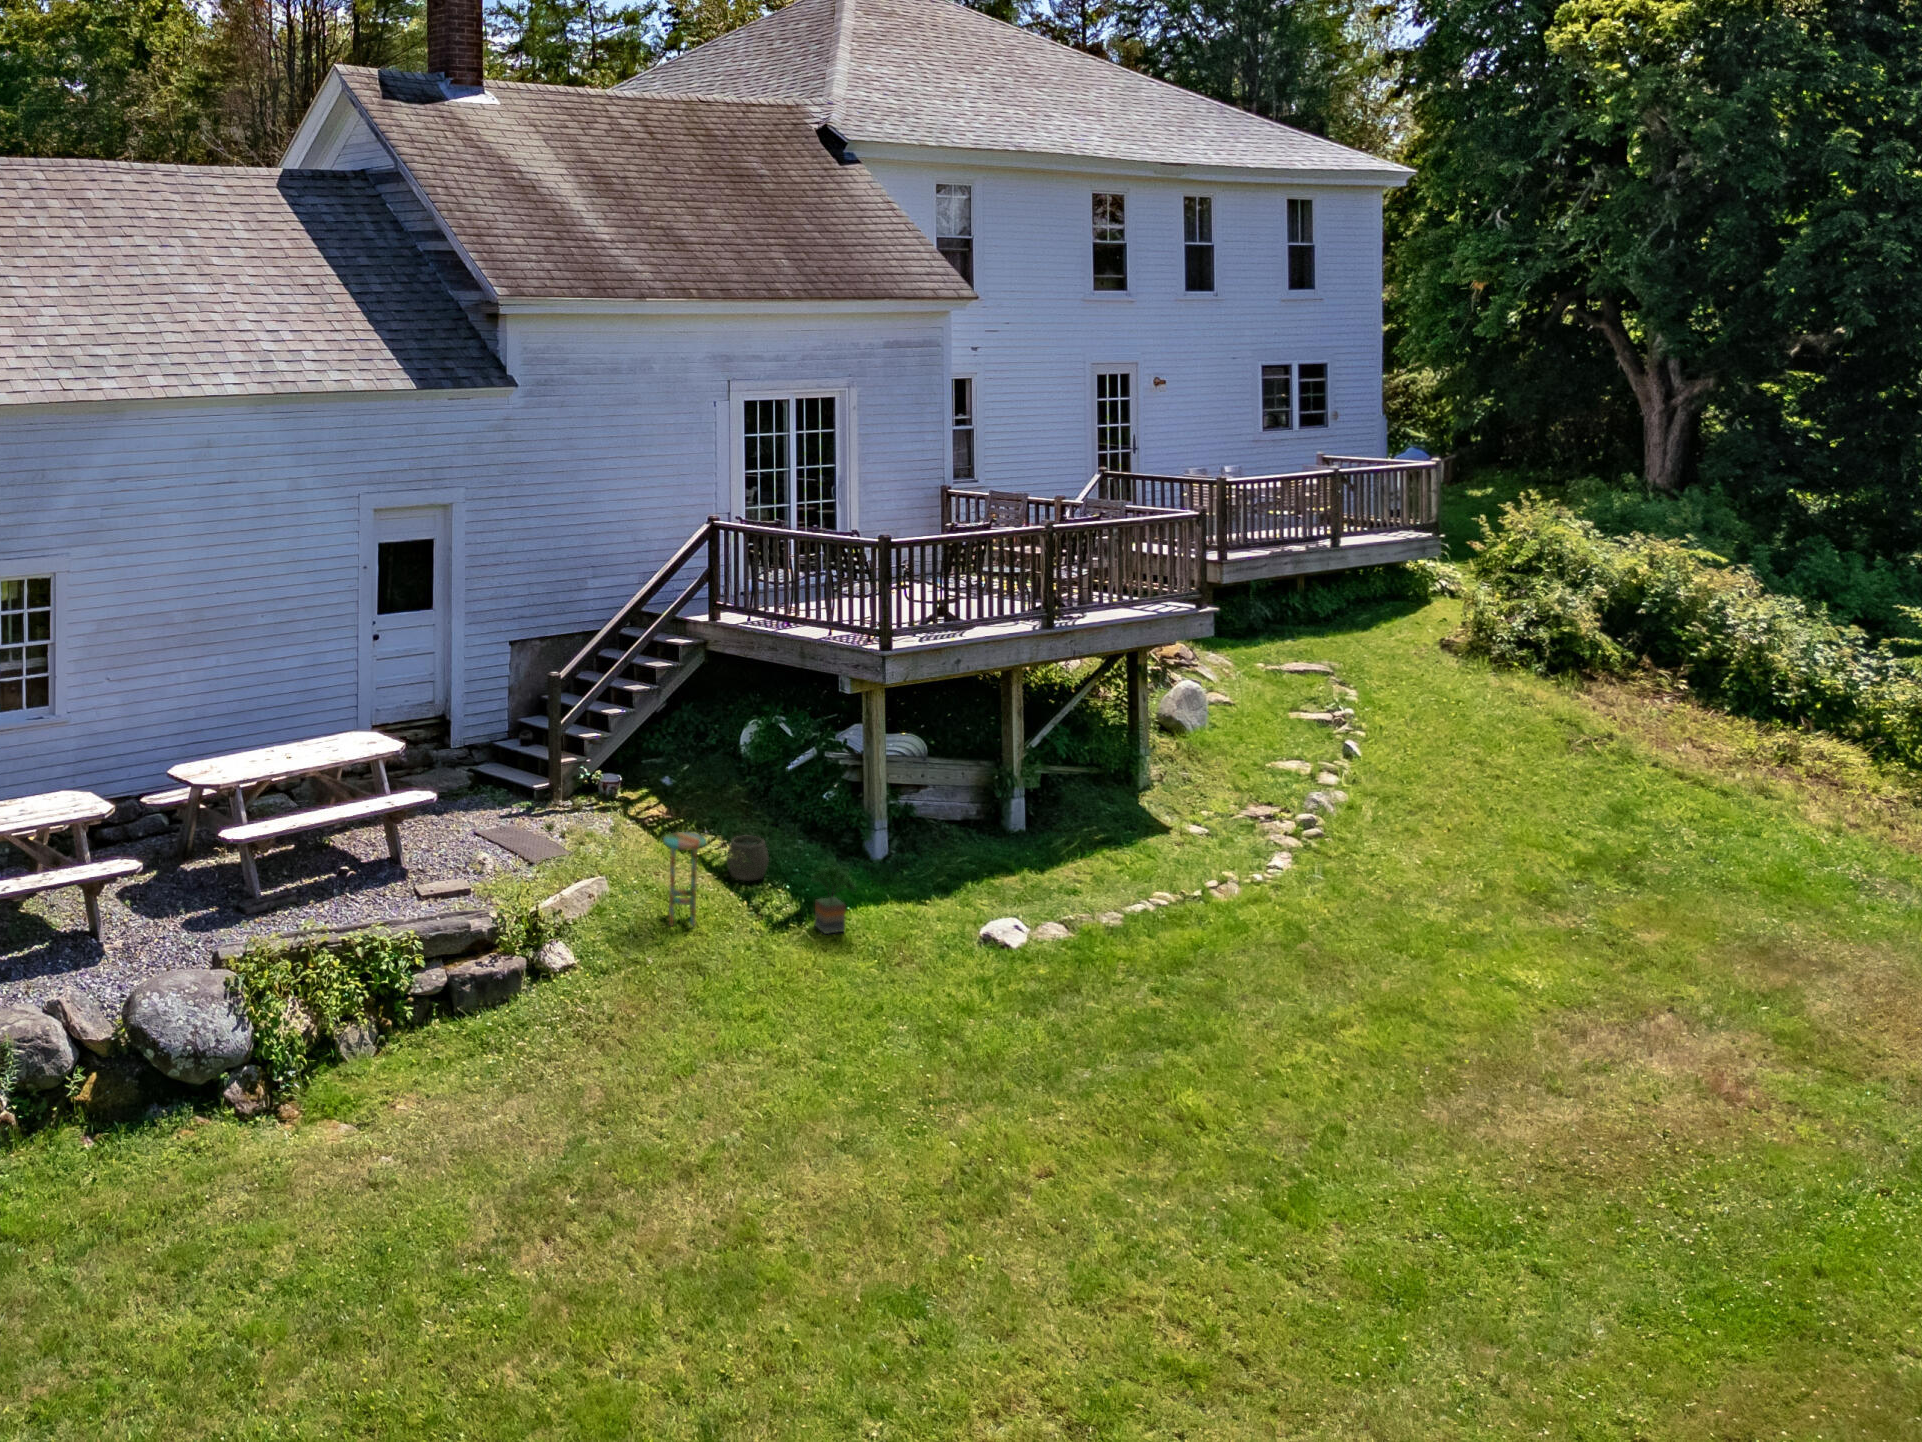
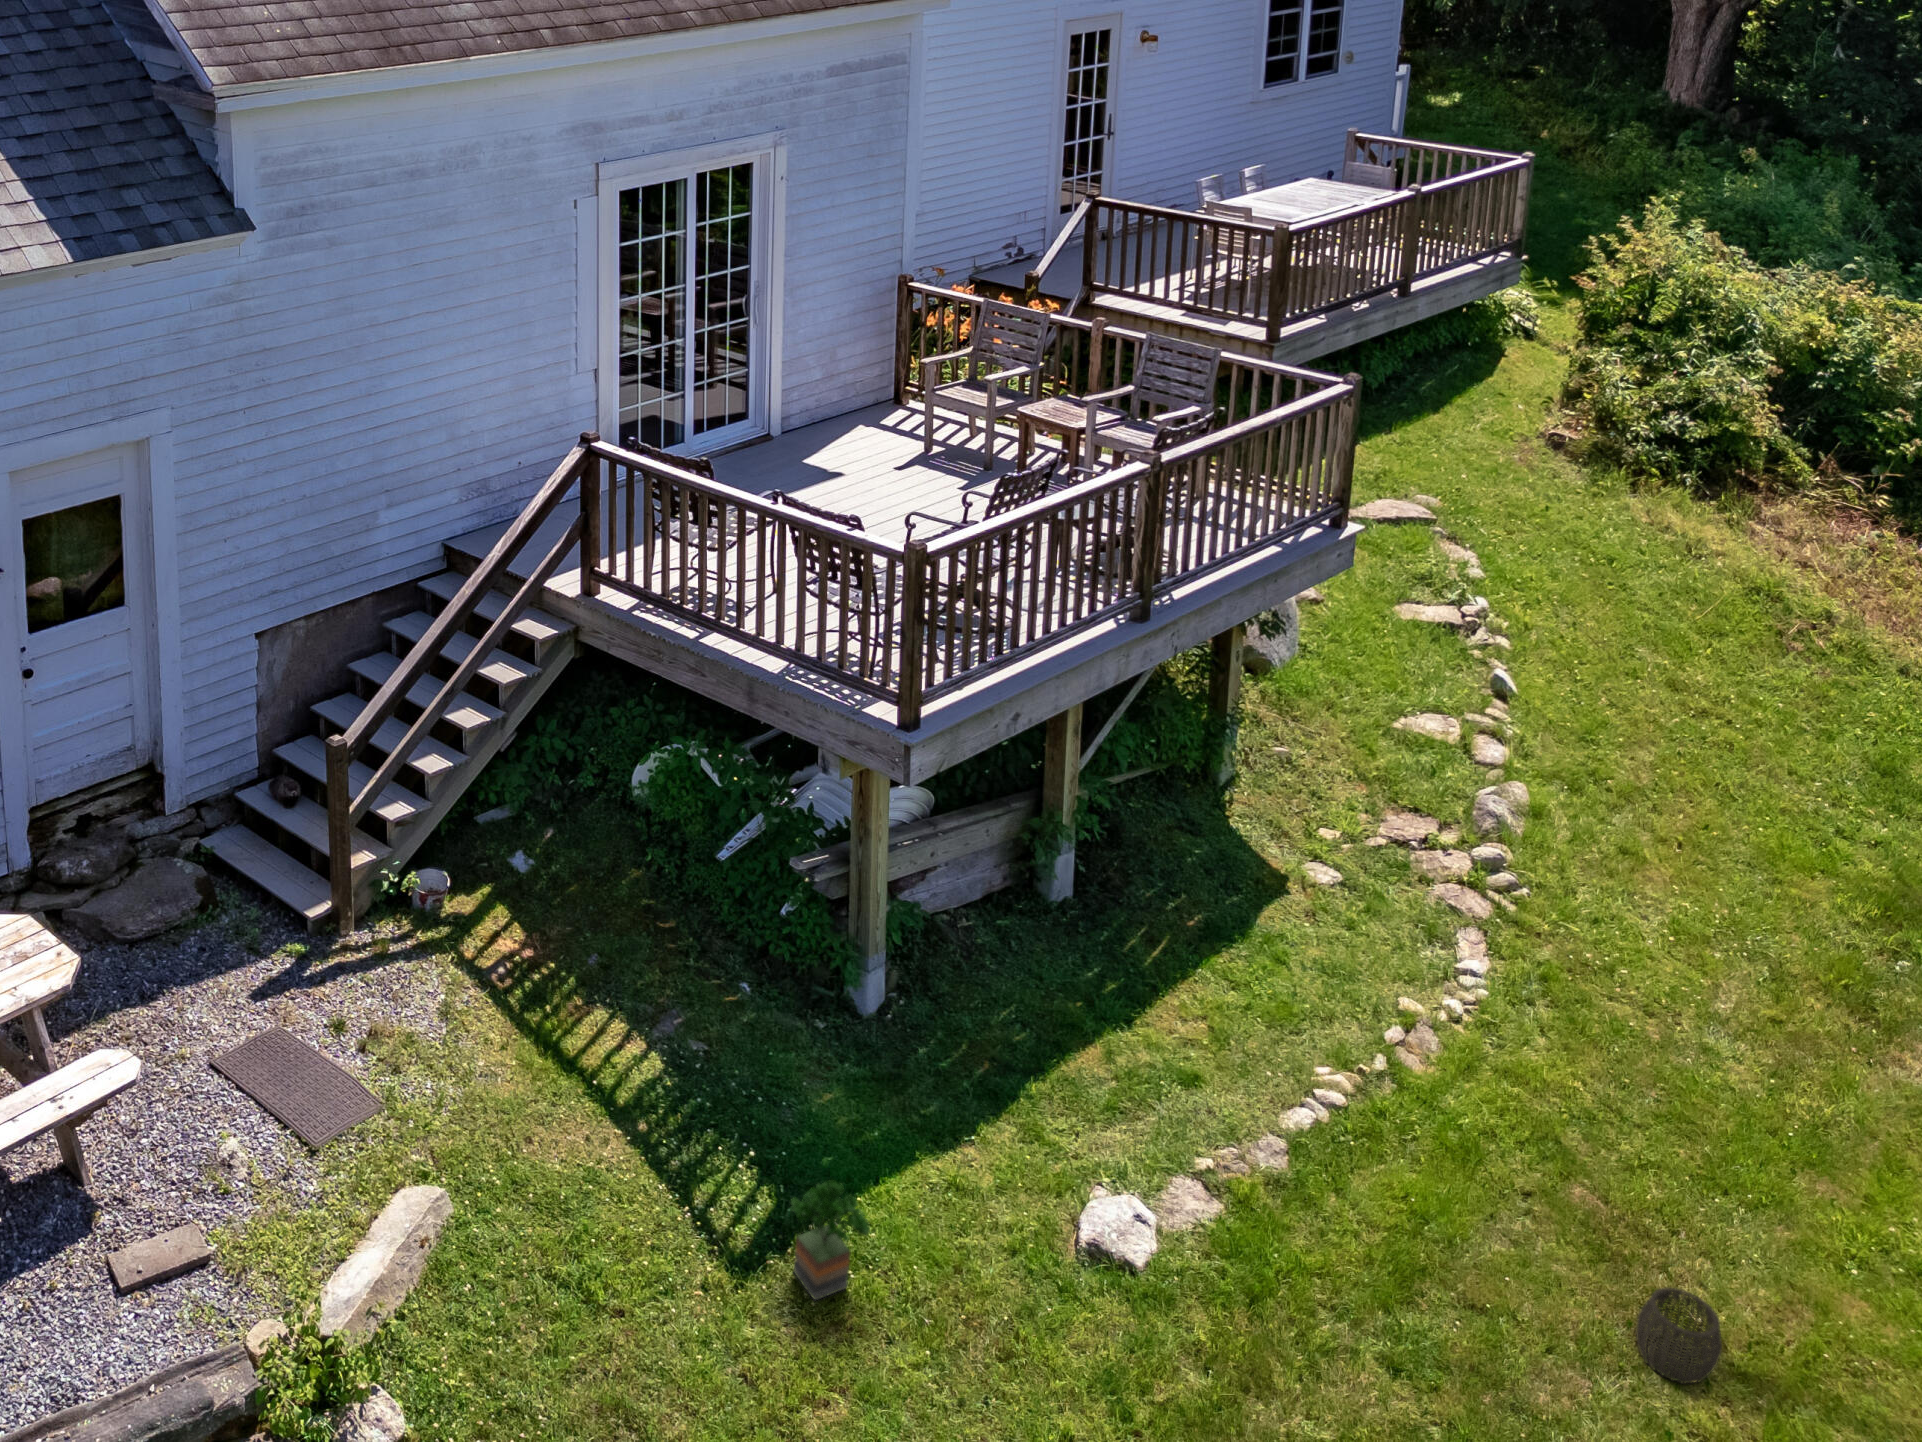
side table: present [663,832,706,926] -> none [542,1184,620,1351]
woven basket: present [727,836,768,881] -> present [1635,1287,1722,1384]

